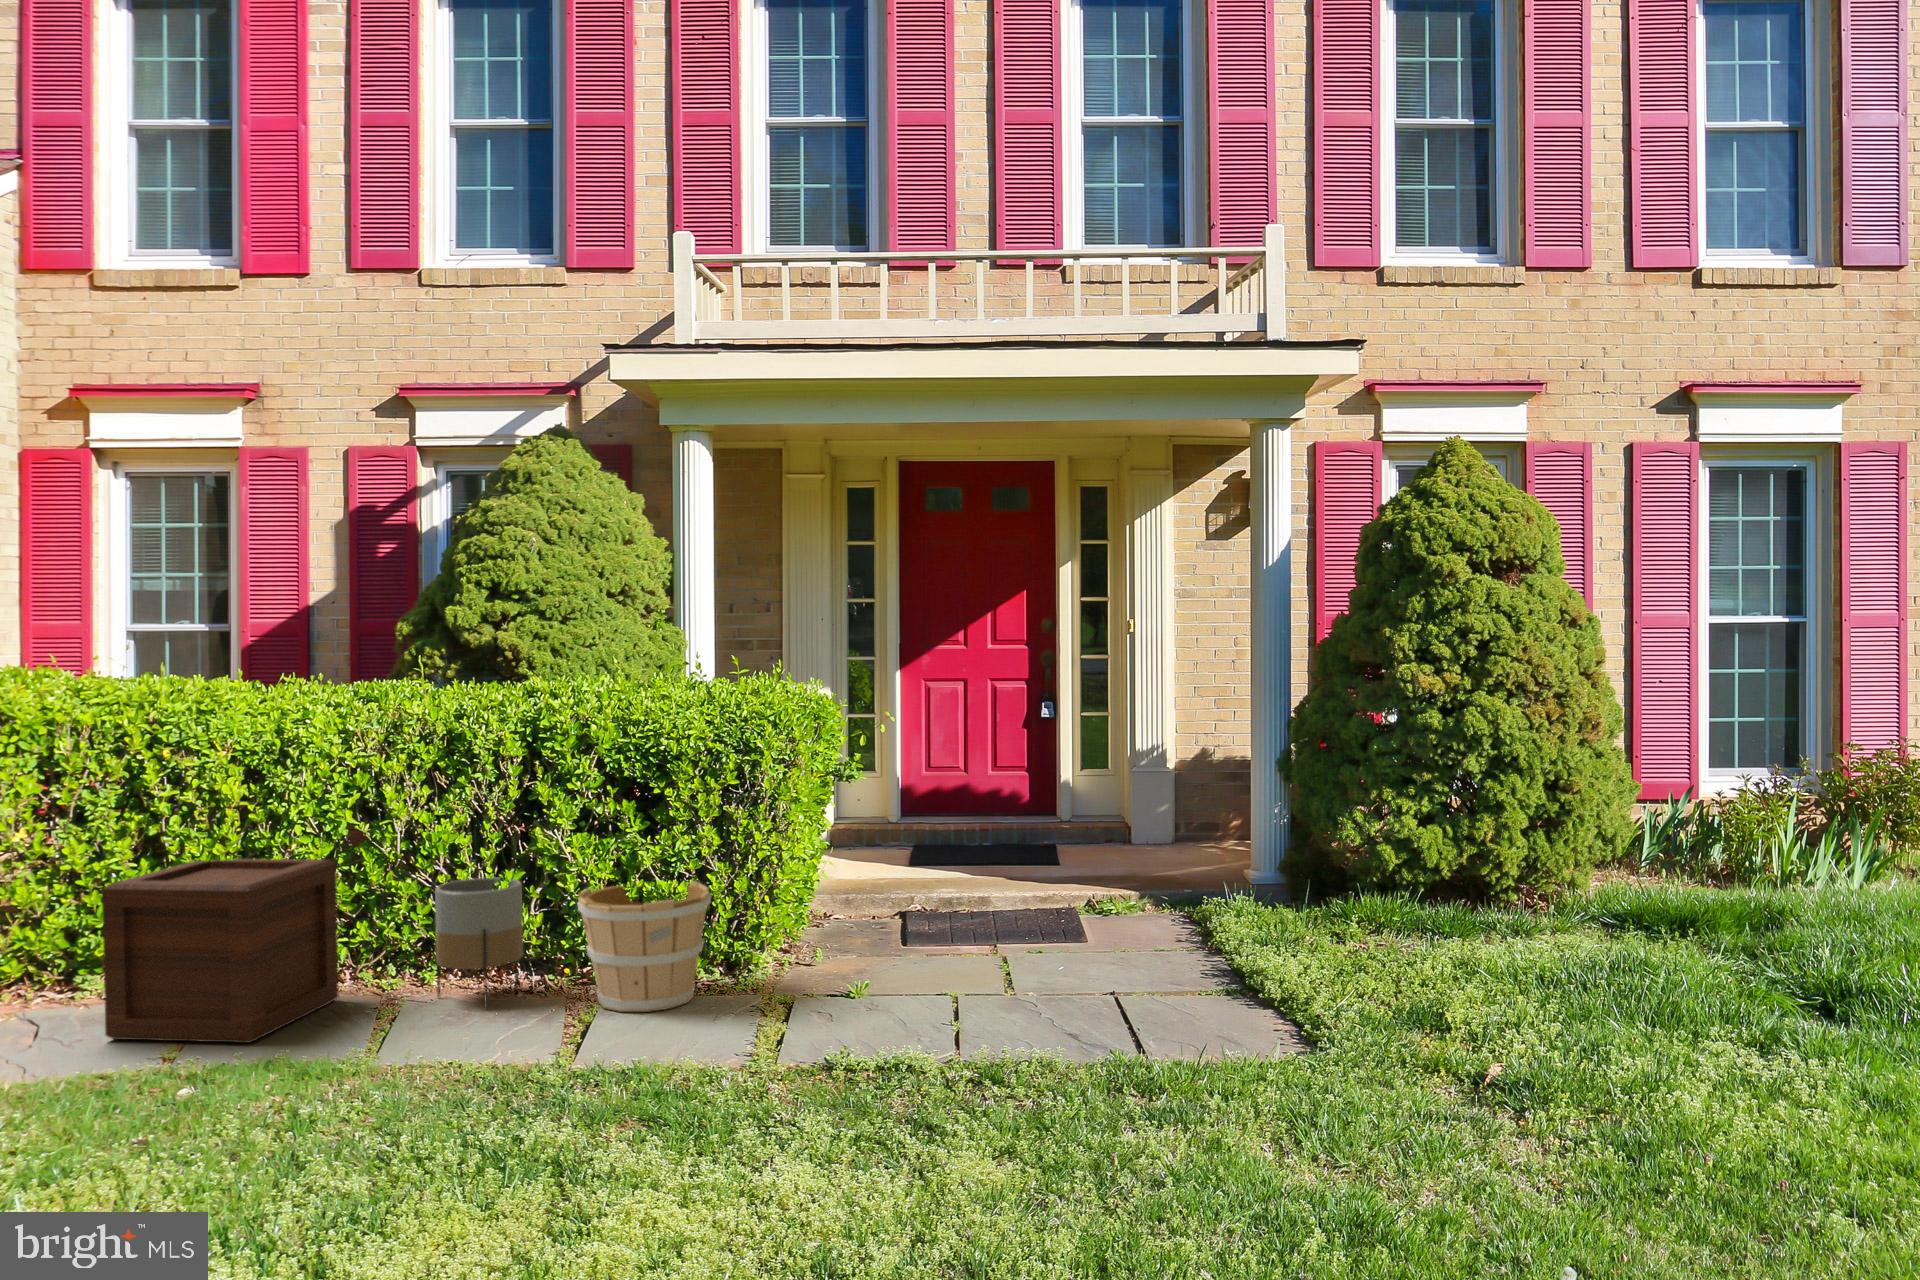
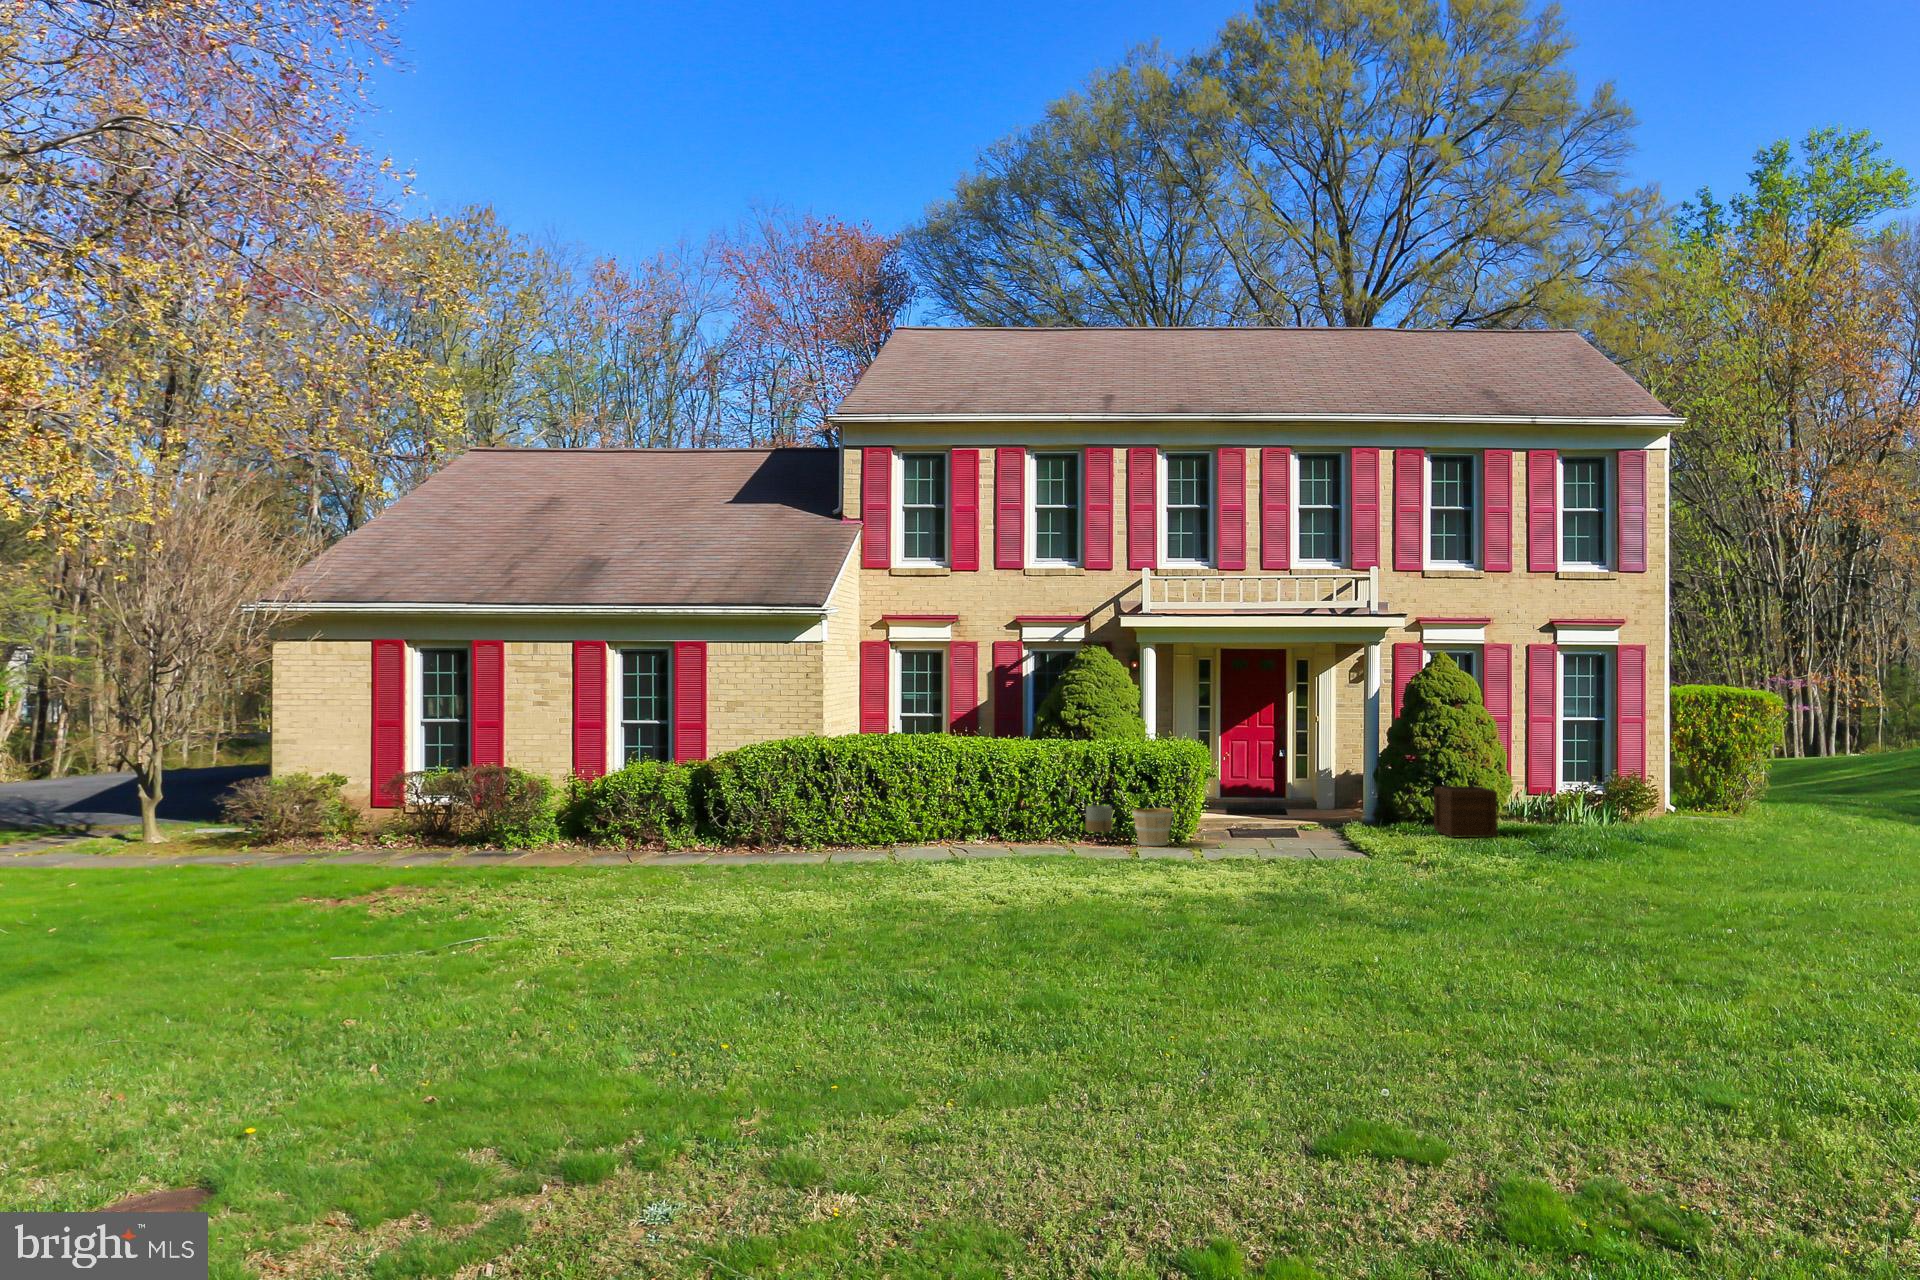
wooden crate: present [102,858,339,1043] -> present [1434,786,1498,838]

